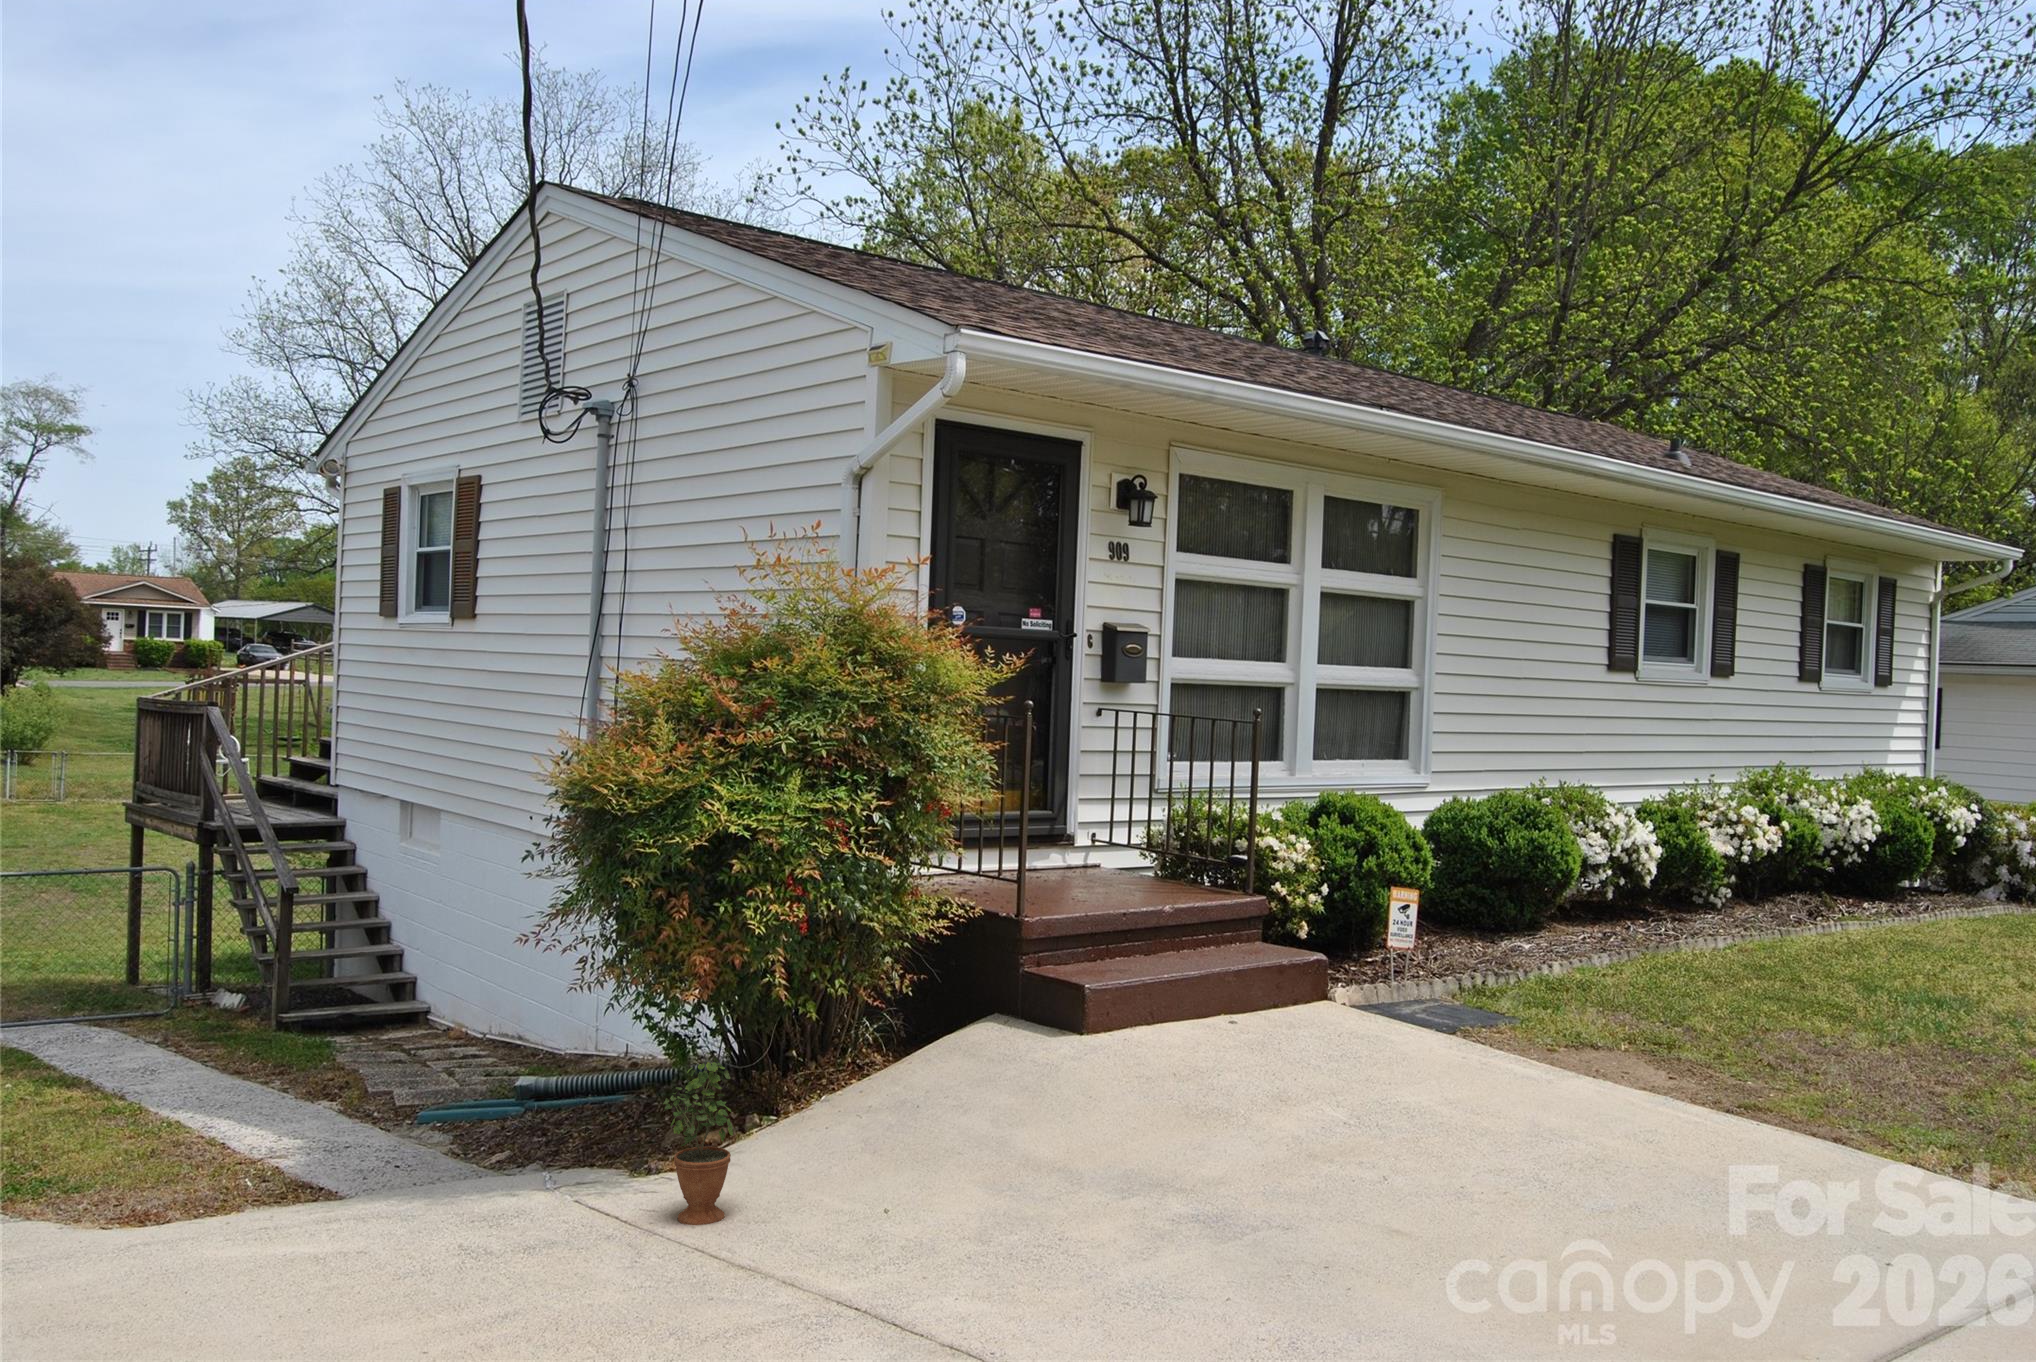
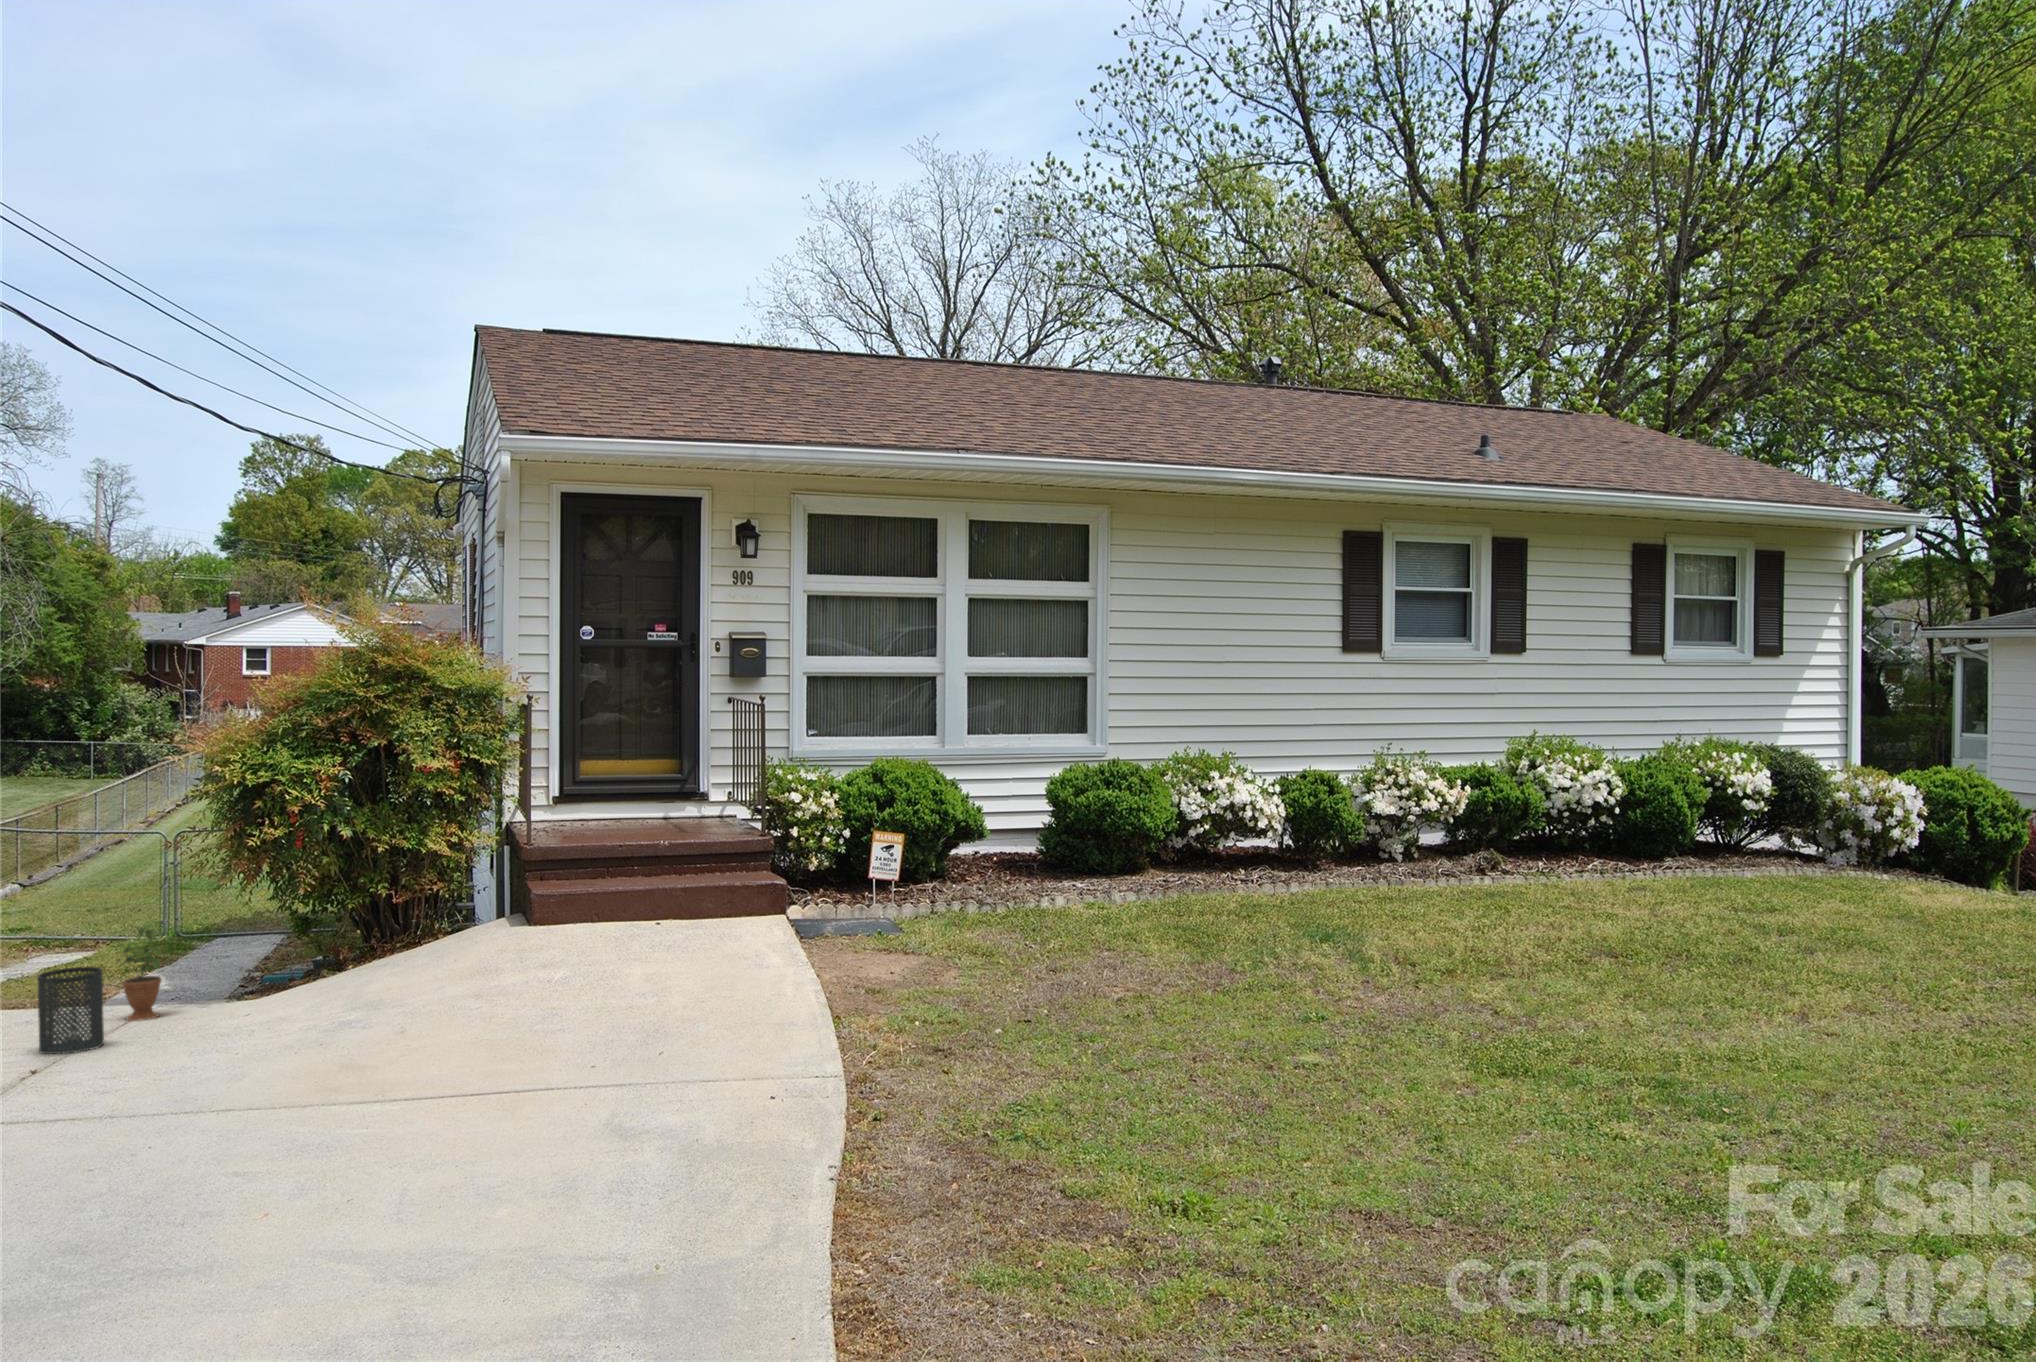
trash can: none [735,1146,835,1308] -> present [37,967,104,1054]

